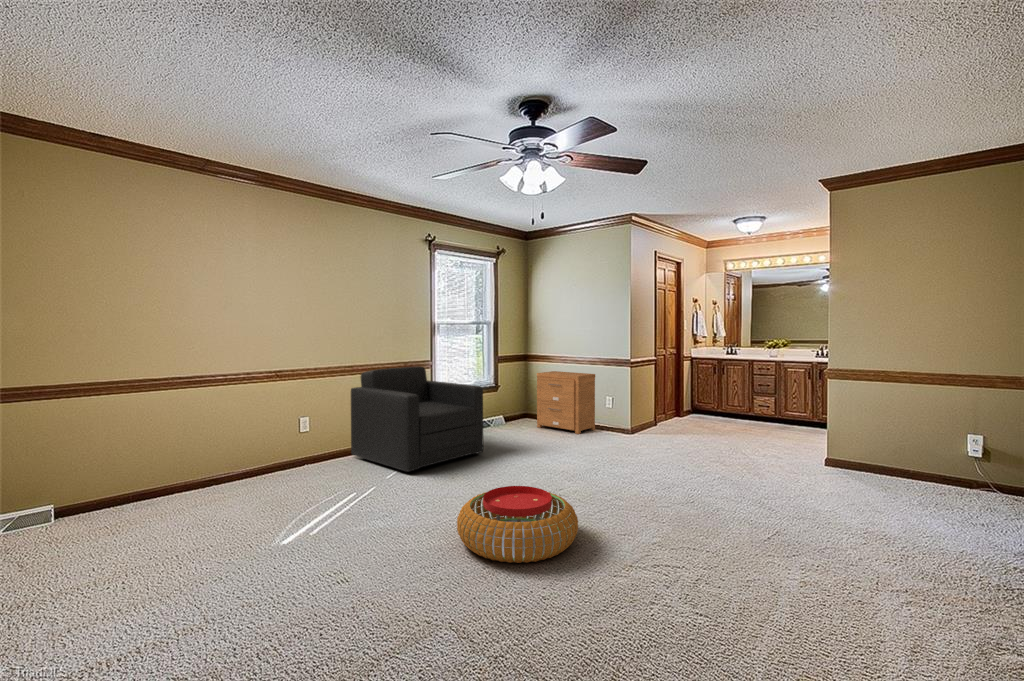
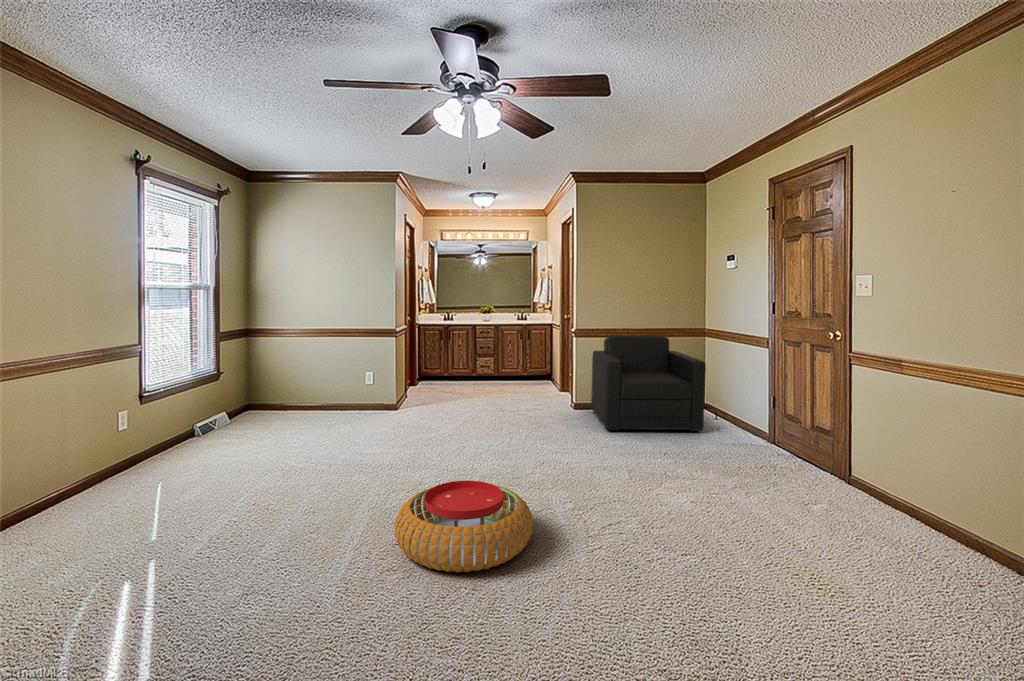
armchair: present [351,366,483,472] -> present [591,336,706,432]
nightstand: present [537,371,595,434] -> none [280,348,354,418]

